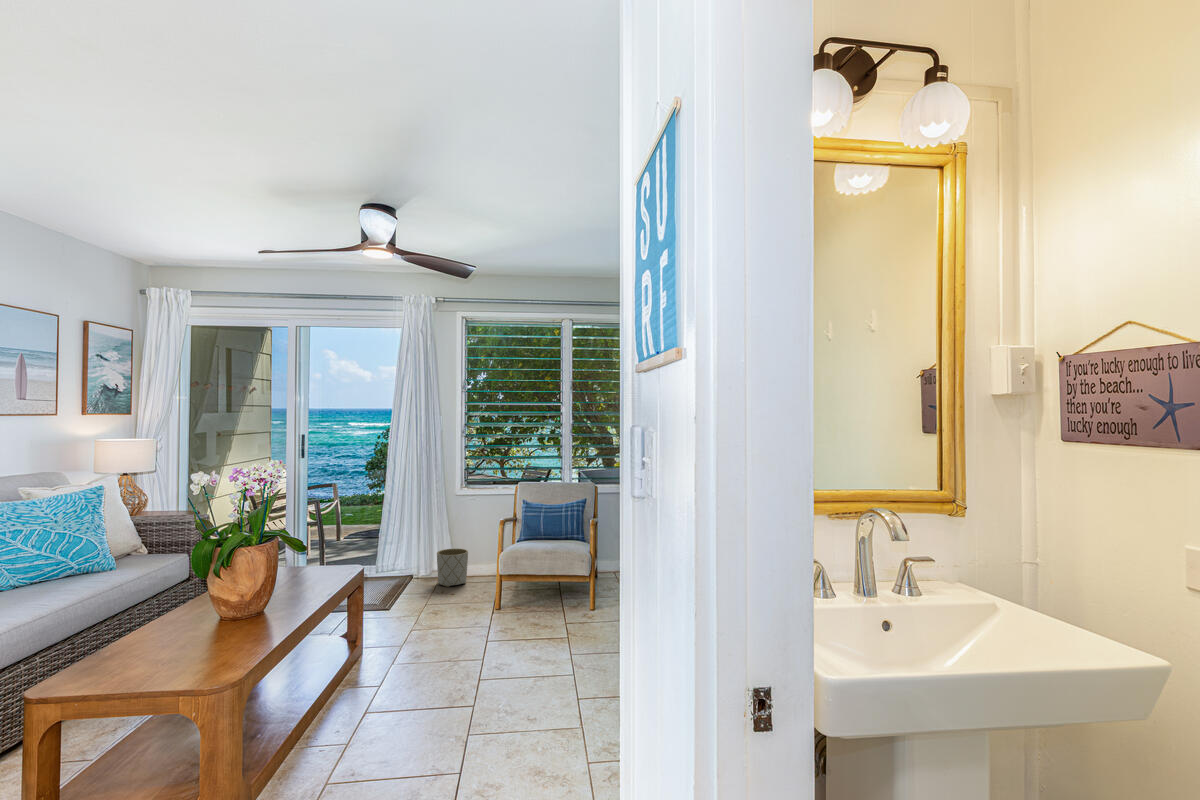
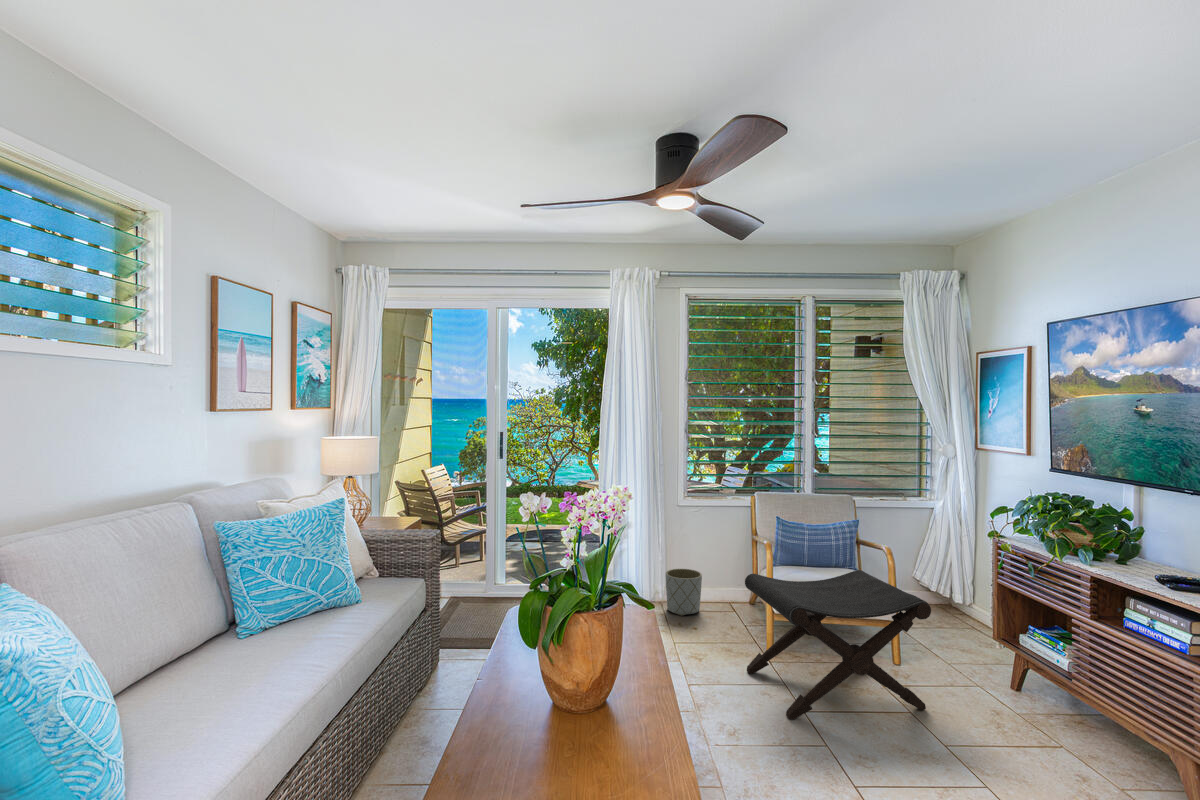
footstool: none [468,537,589,647] -> present [745,570,931,720]

